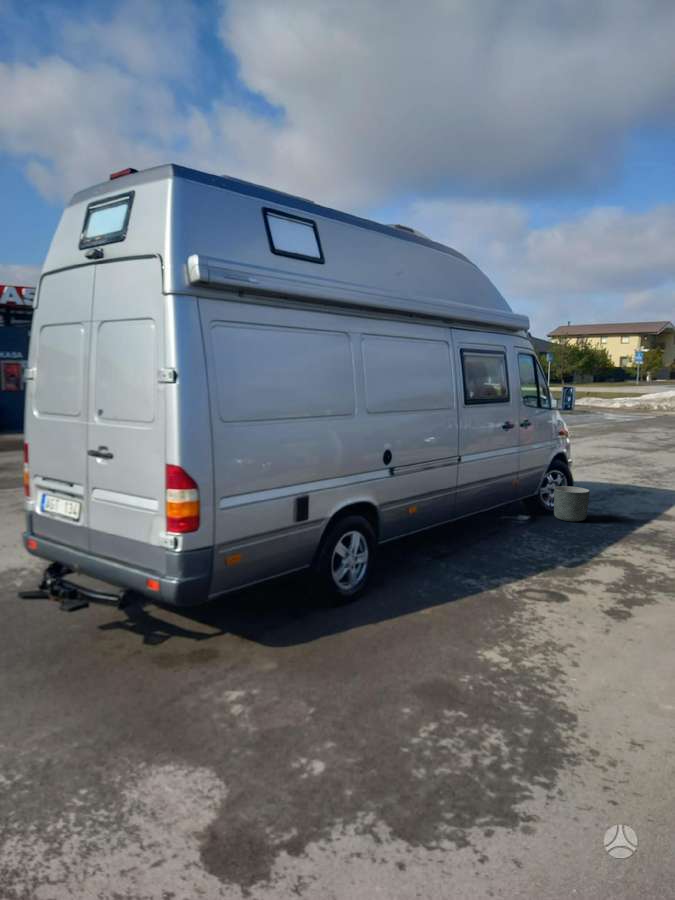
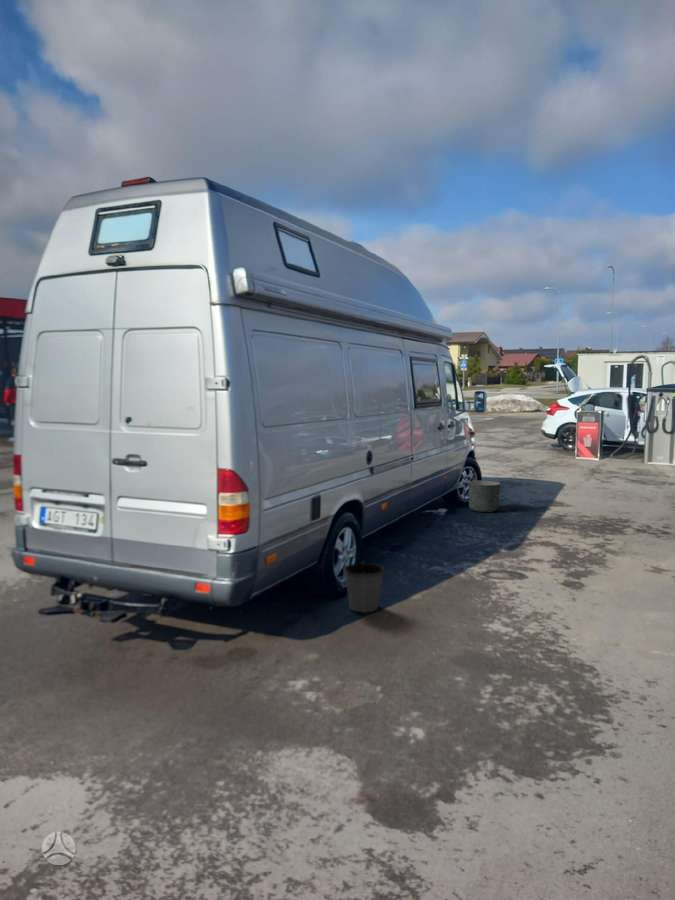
bucket: none [342,567,386,621] -> present [343,562,384,612]

